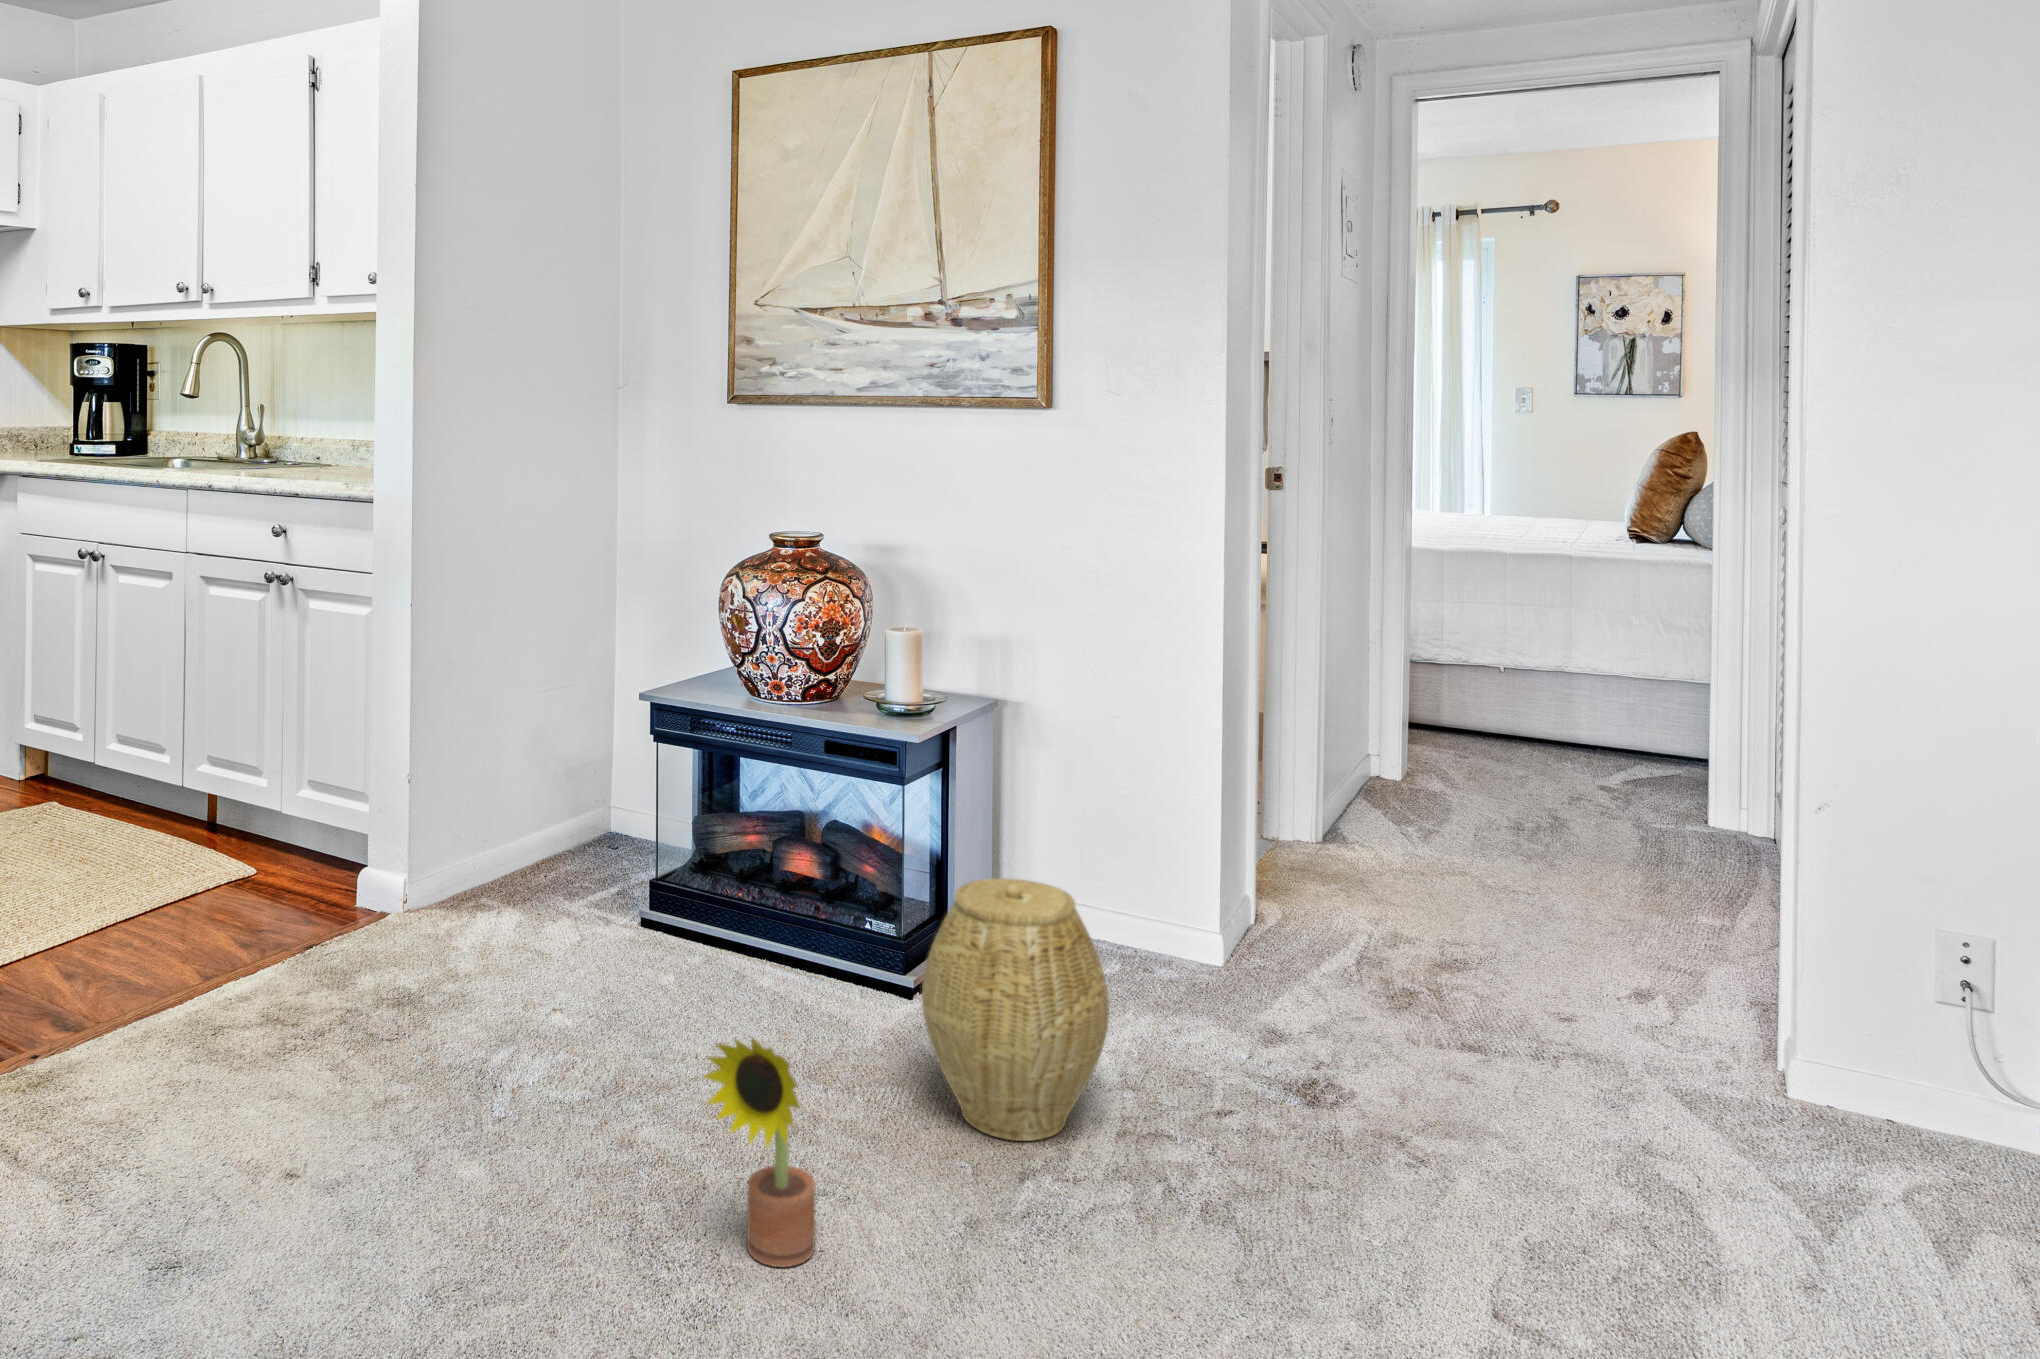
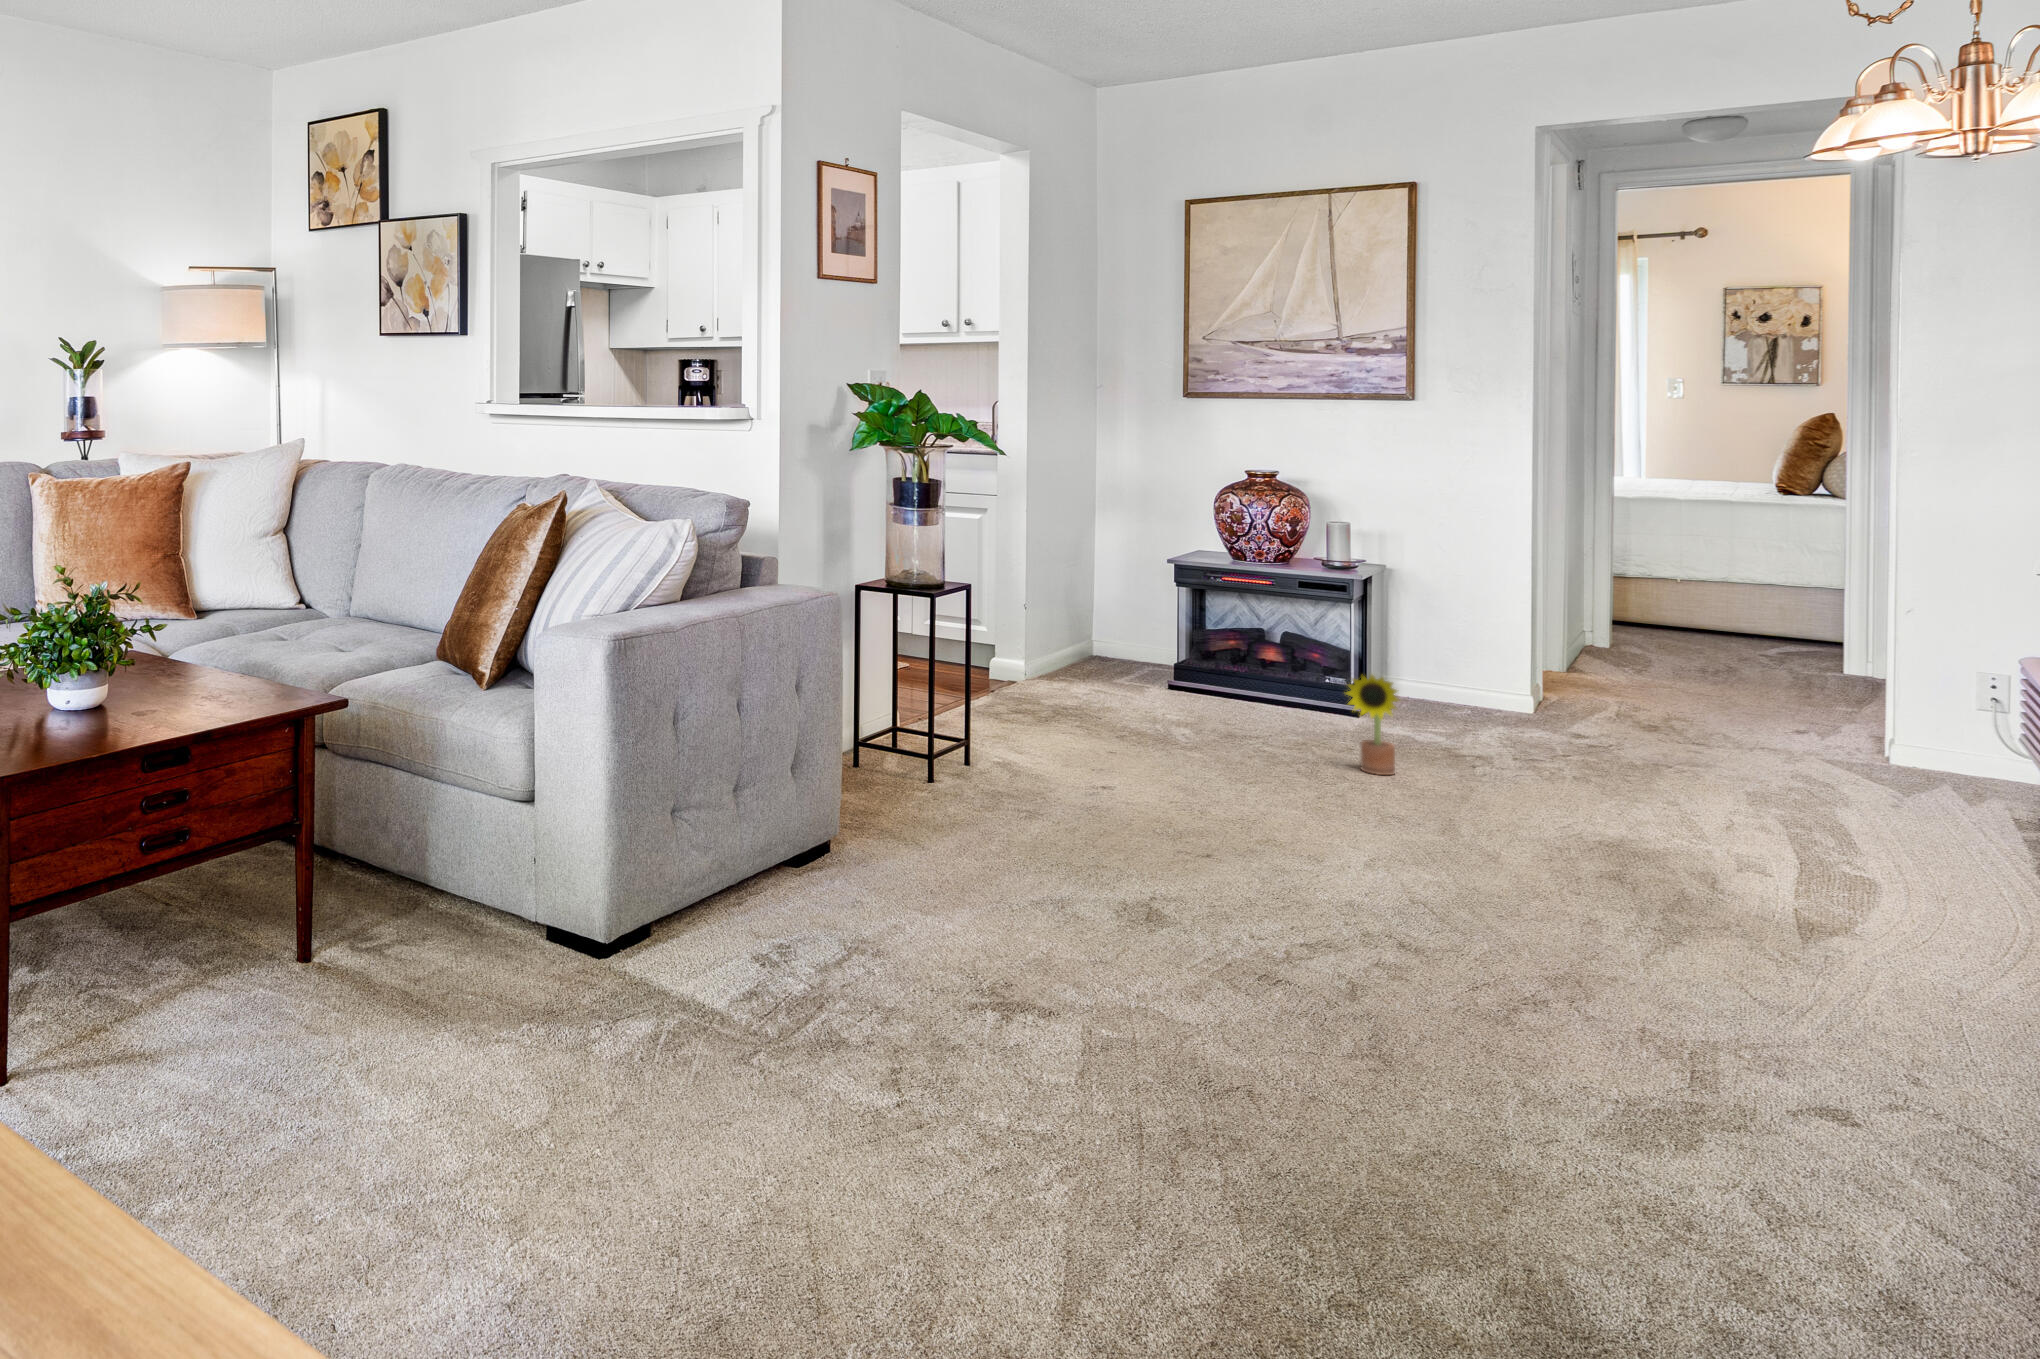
woven basket: present [922,878,1109,1141] -> none [1403,635,1509,753]

